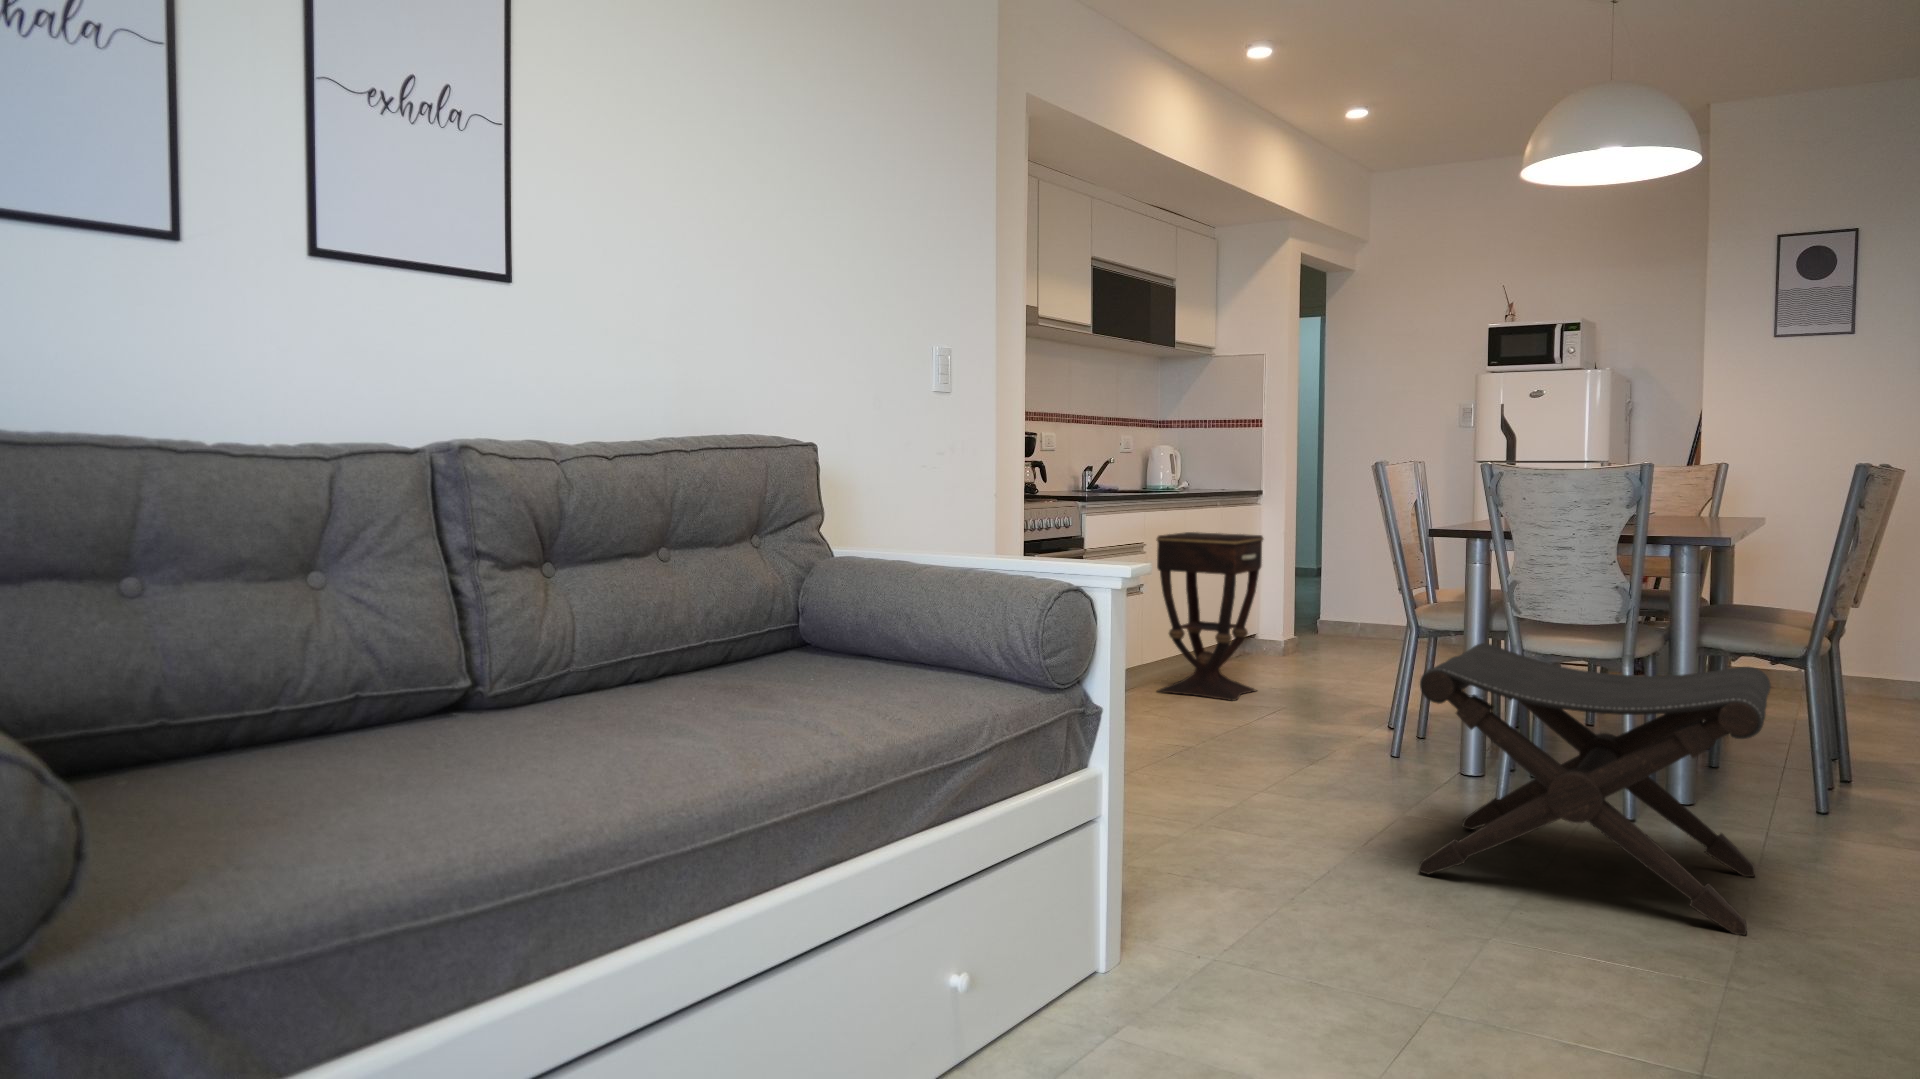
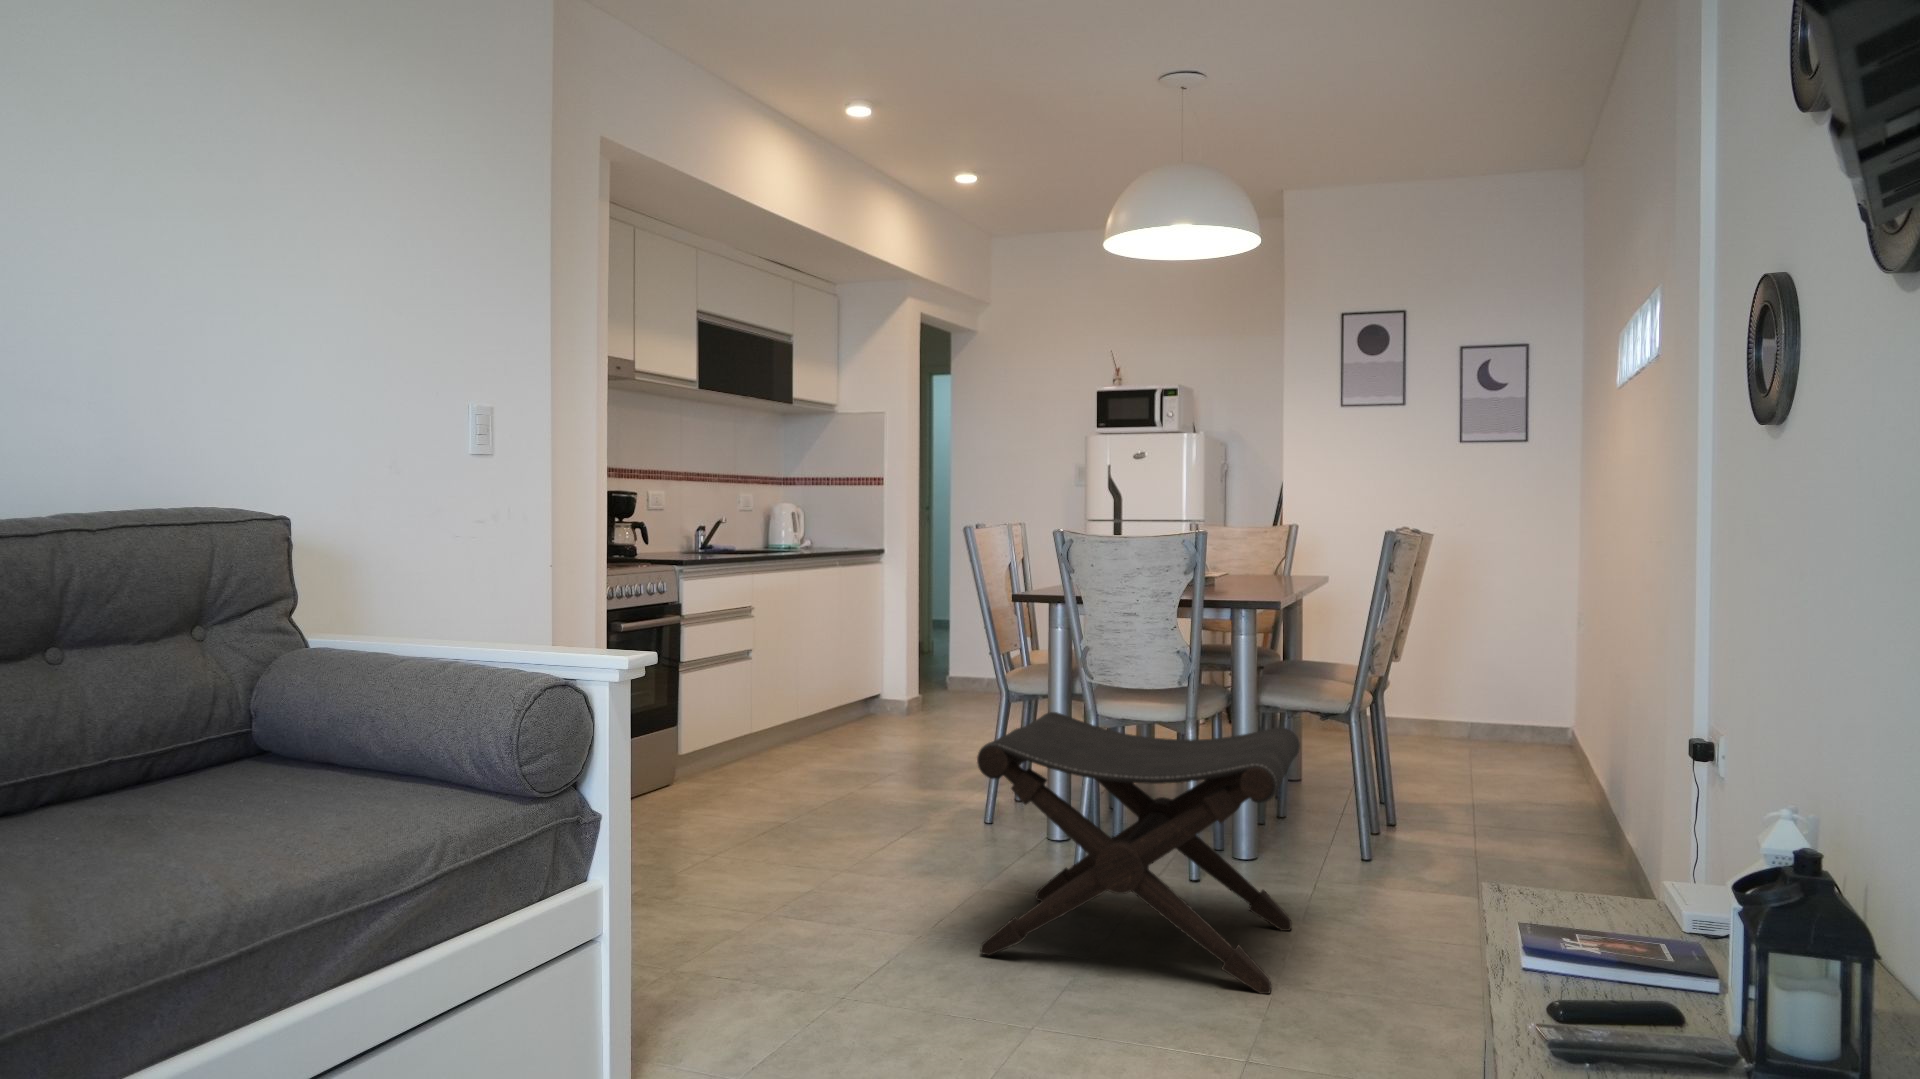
side table: present [1156,532,1263,701] -> none [764,596,877,772]

